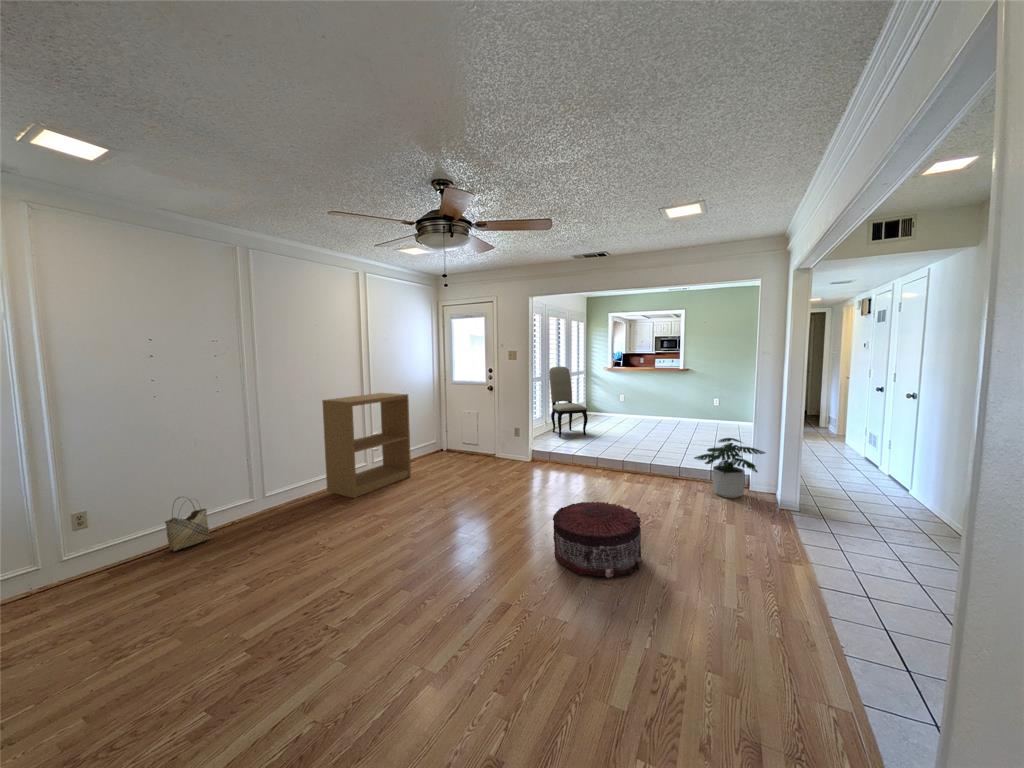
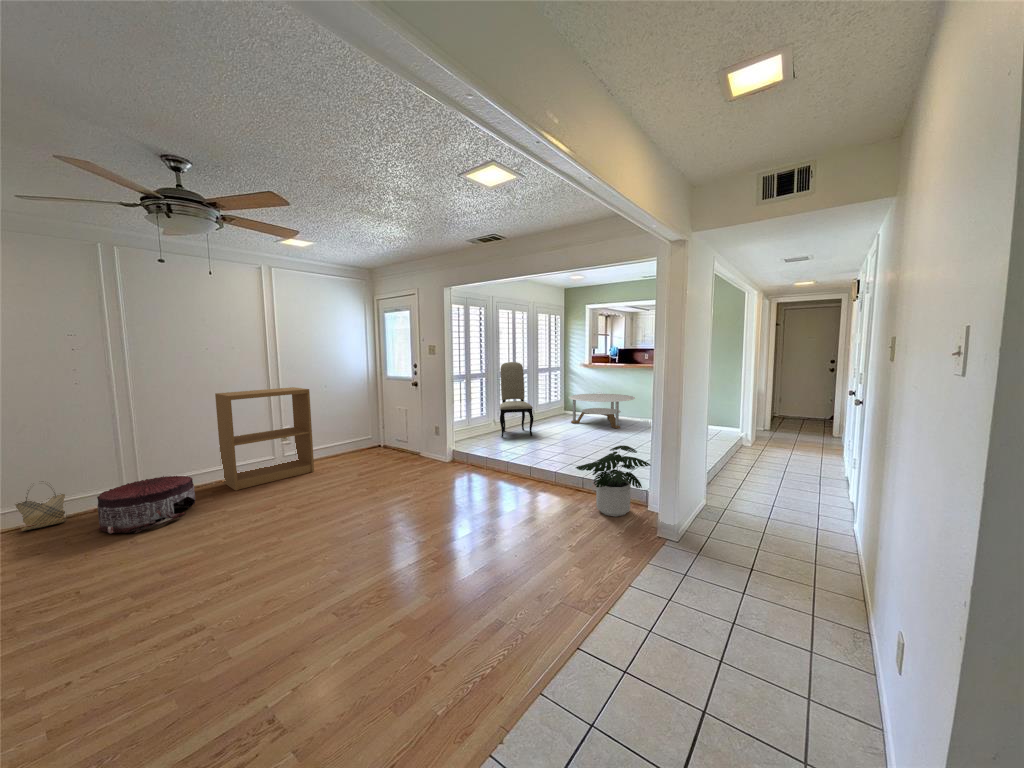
round table: none [603,395,665,426] -> present [568,394,635,428]
pouf: present [553,502,641,578] -> present [97,476,195,534]

